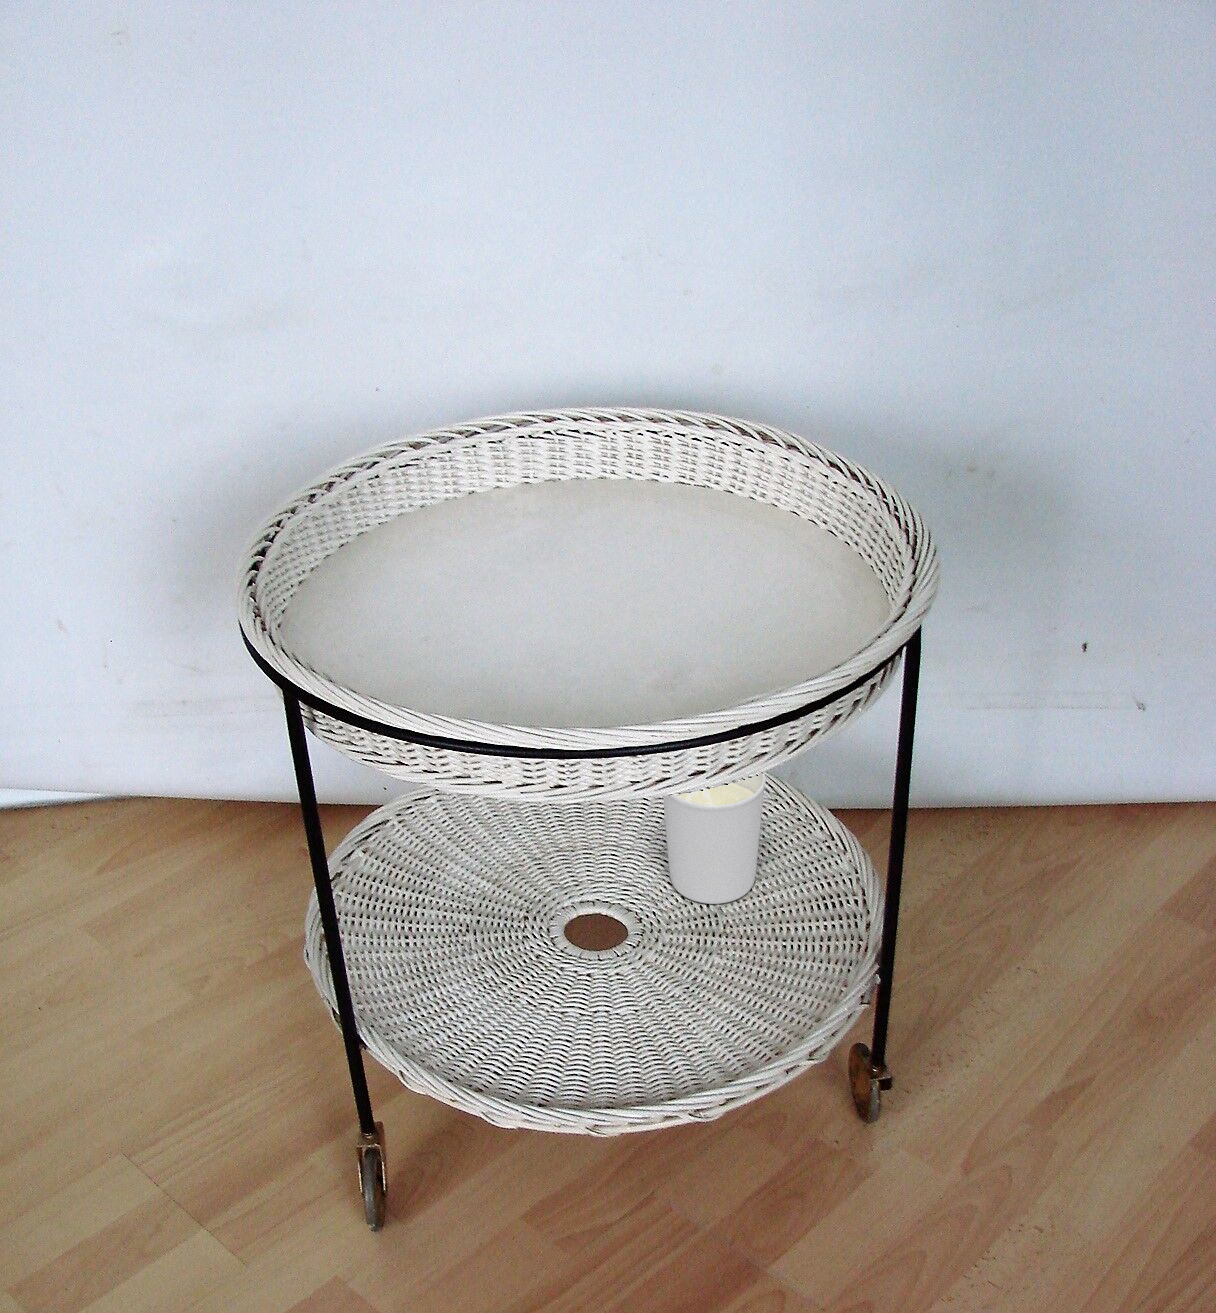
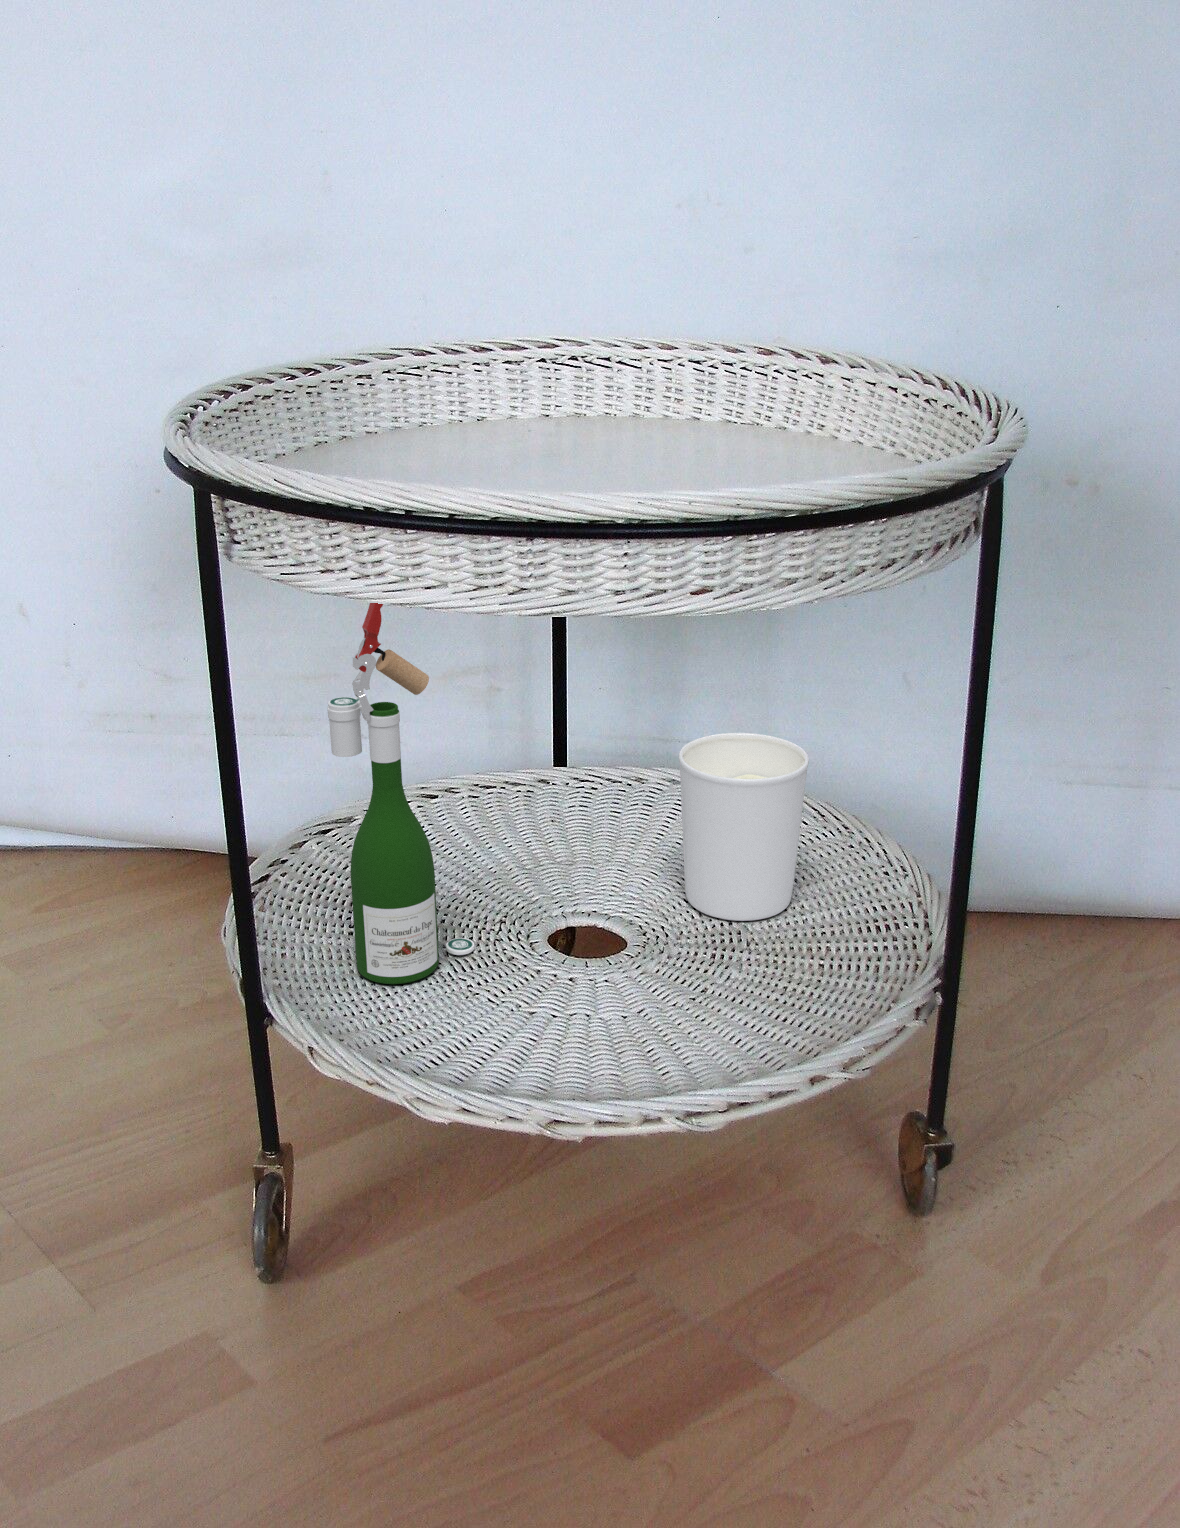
wine bottle: none [385,678,509,995] -> present [327,603,474,984]

